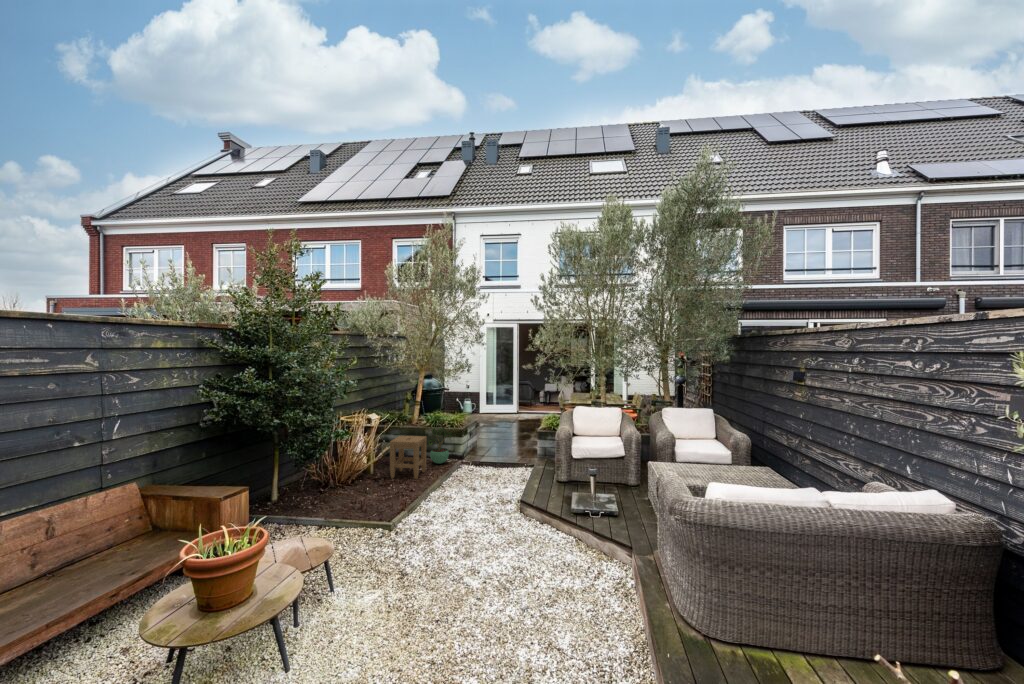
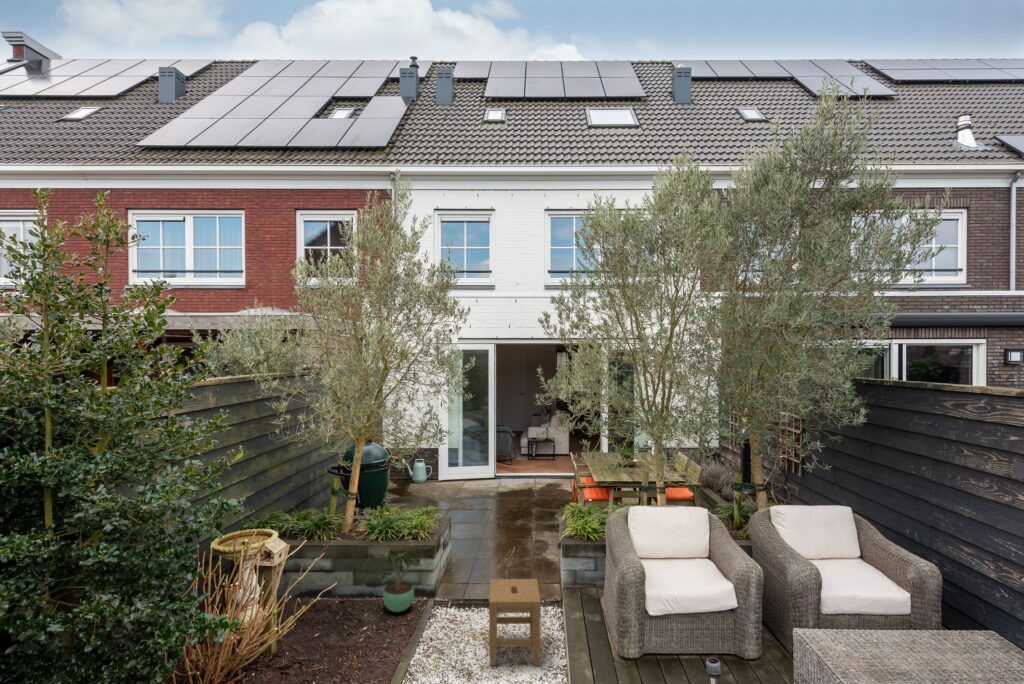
stool: present [390,436,427,479] -> present [489,579,541,666]

